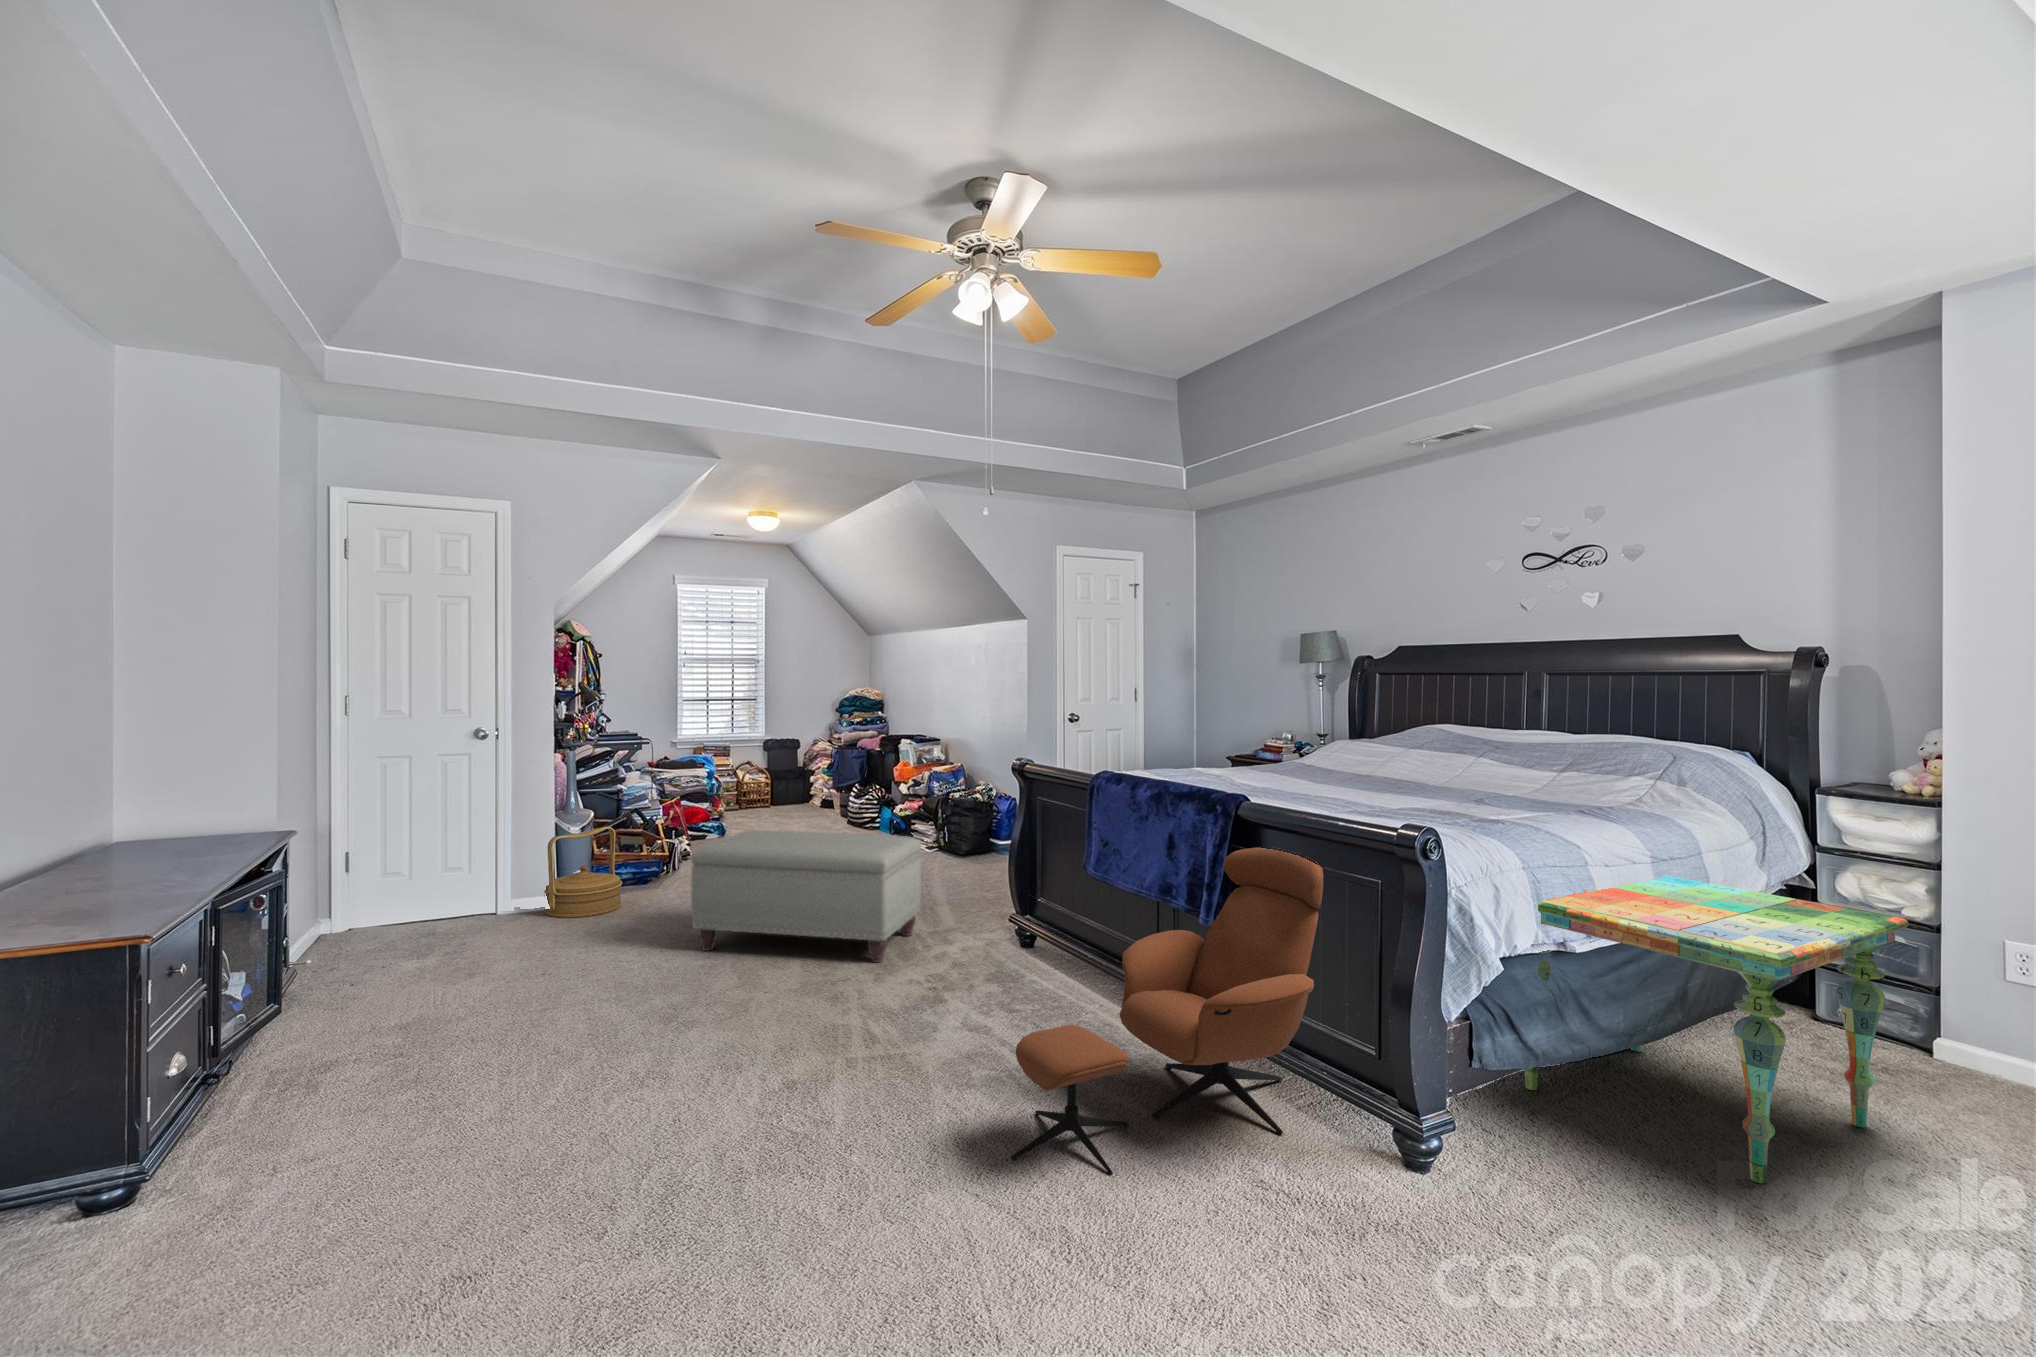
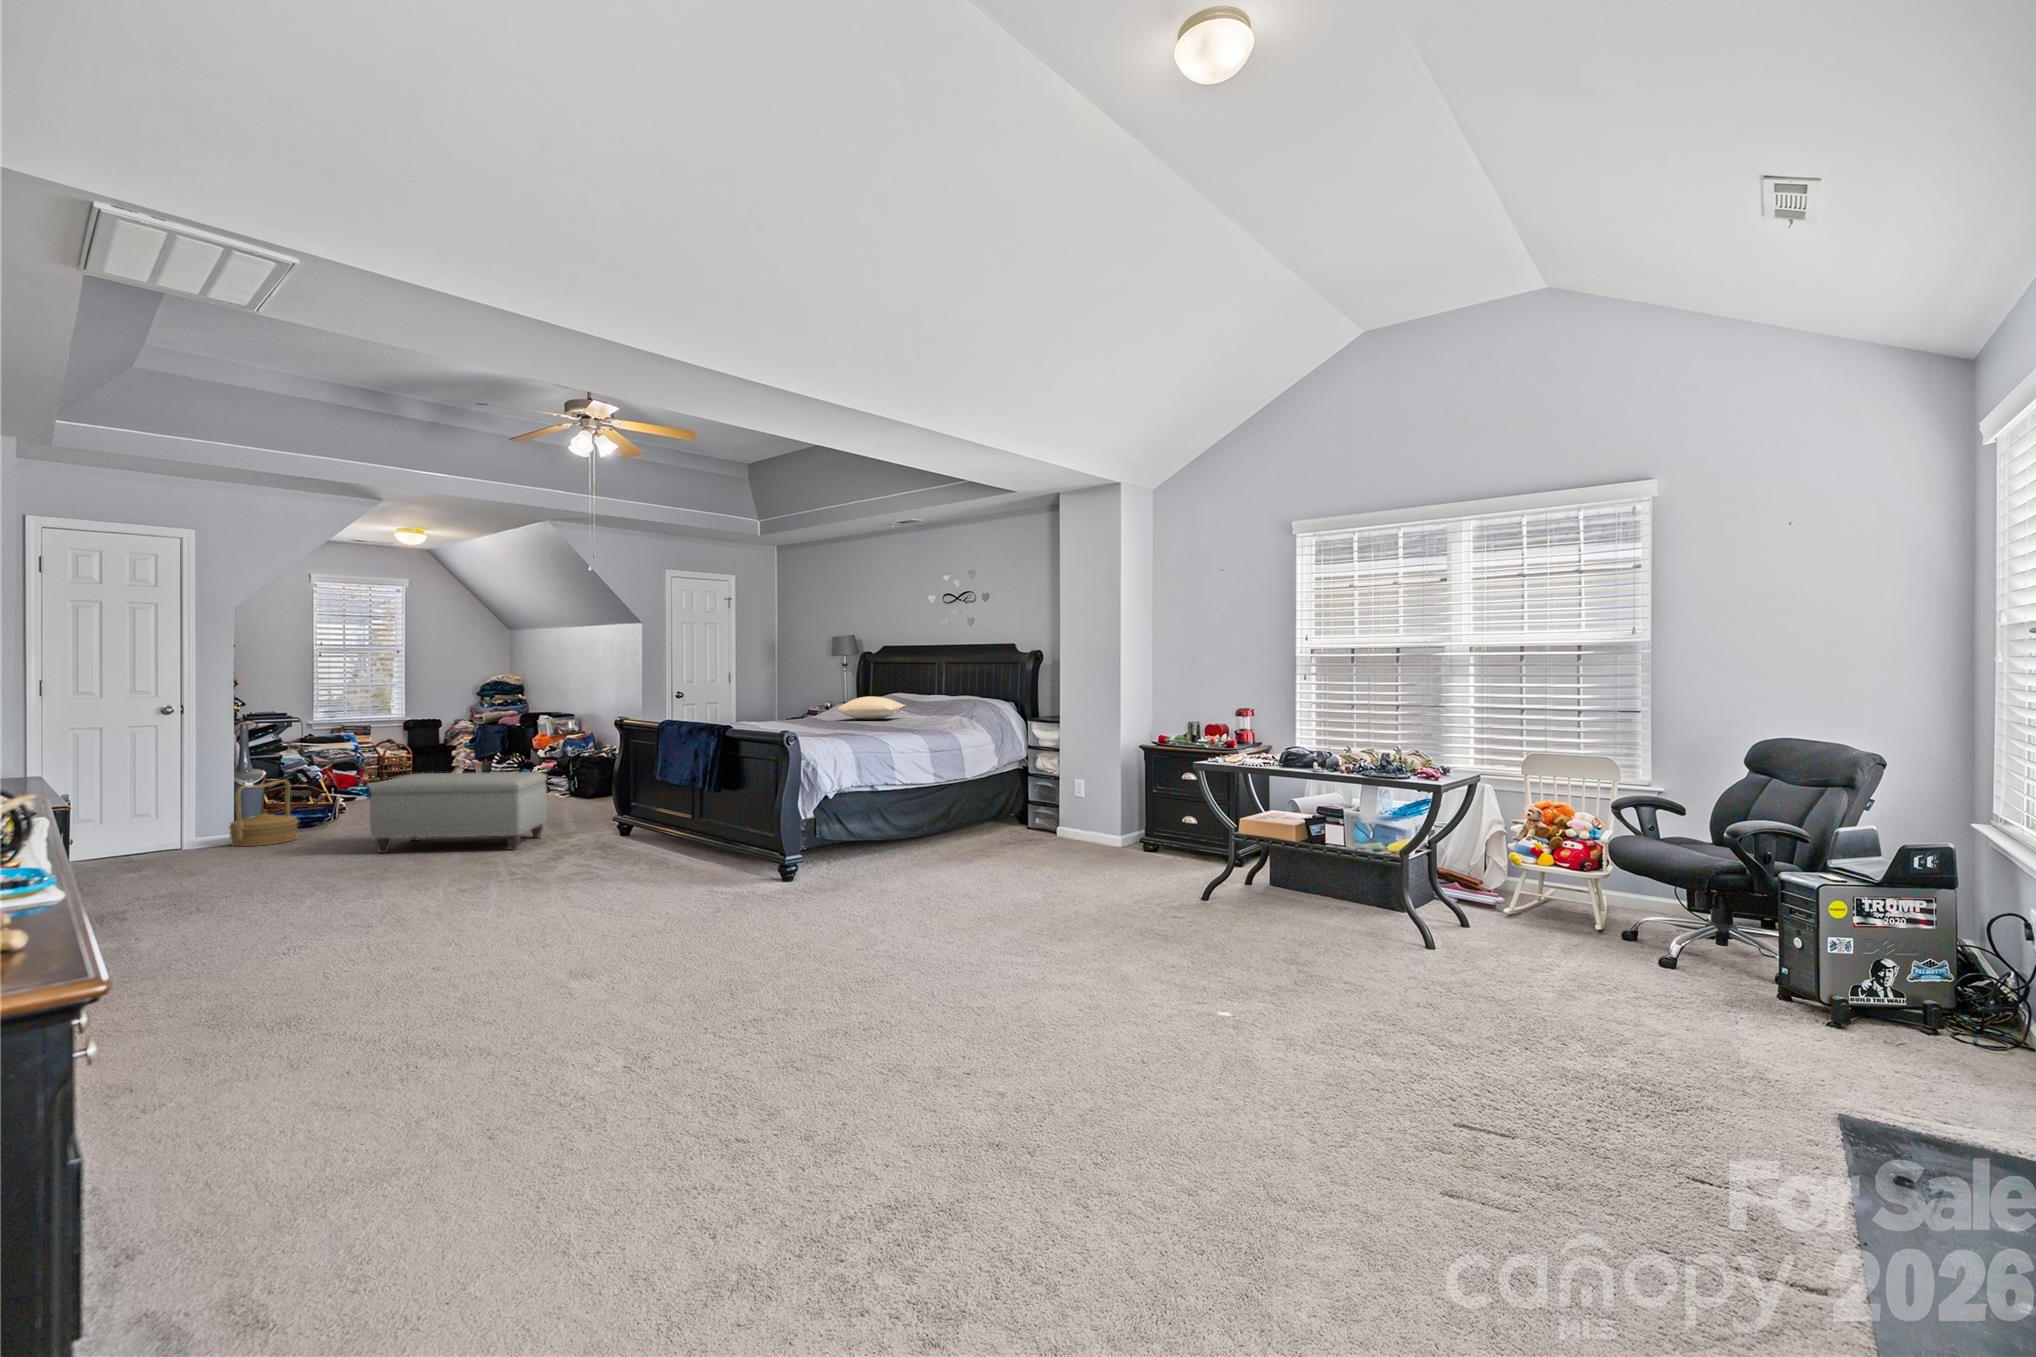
pillow: none [1366,731,1476,770] -> present [838,696,905,720]
lounge chair: present [1011,847,1323,1174] -> none [585,753,760,902]
side table: present [1525,876,1909,1183] -> none [852,761,1017,879]

